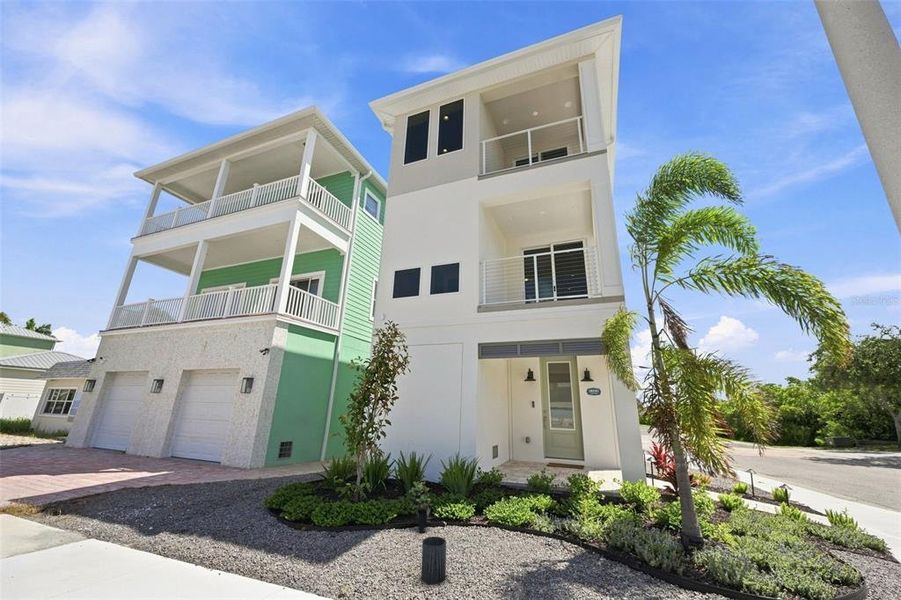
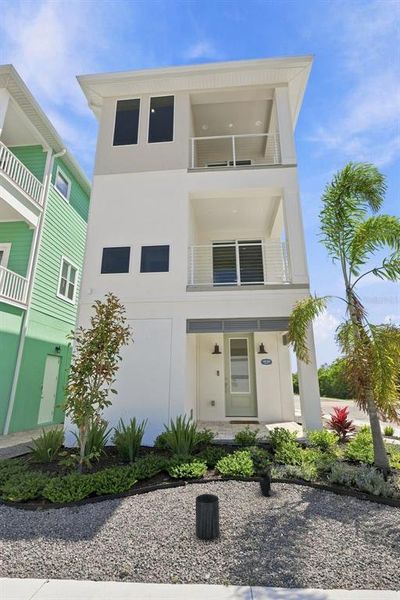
potted plant: present [409,481,433,533] -> present [246,446,272,497]

